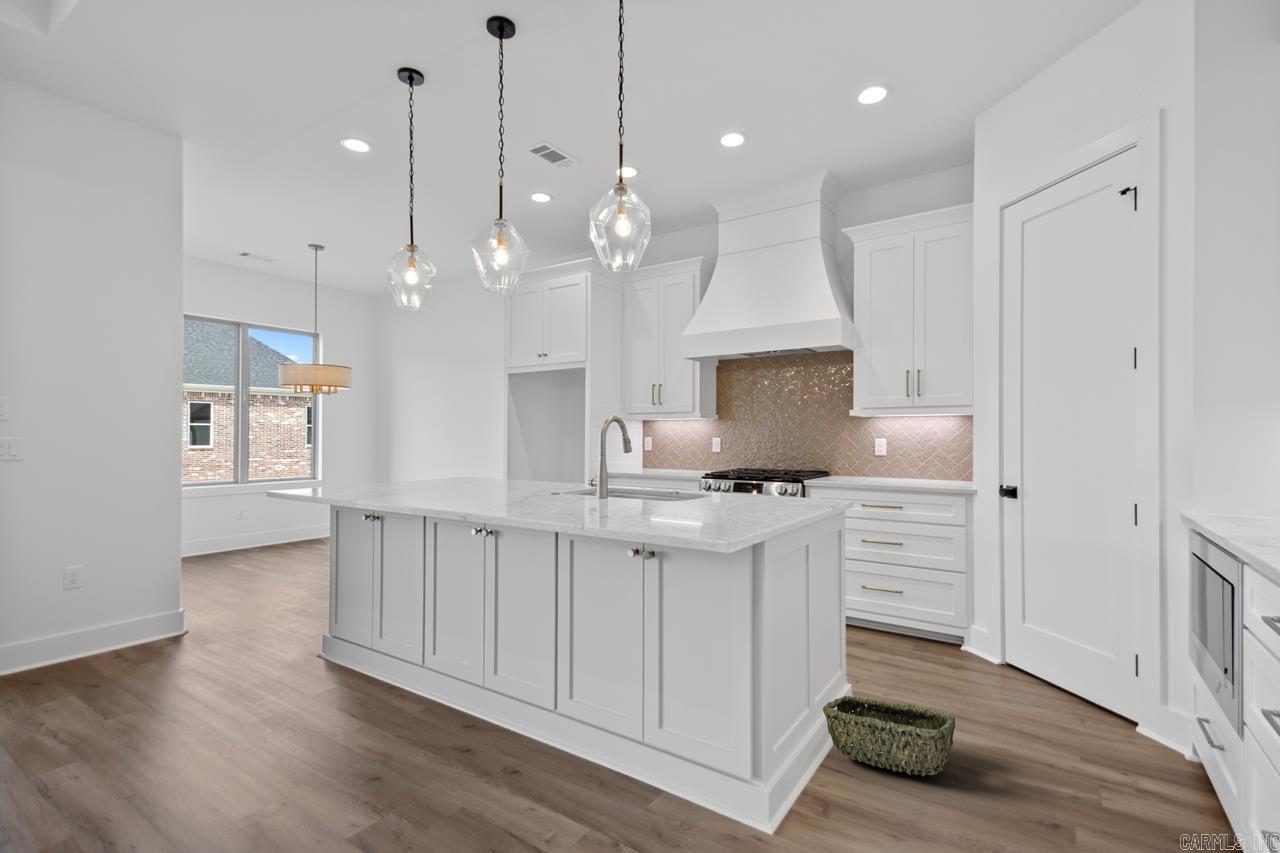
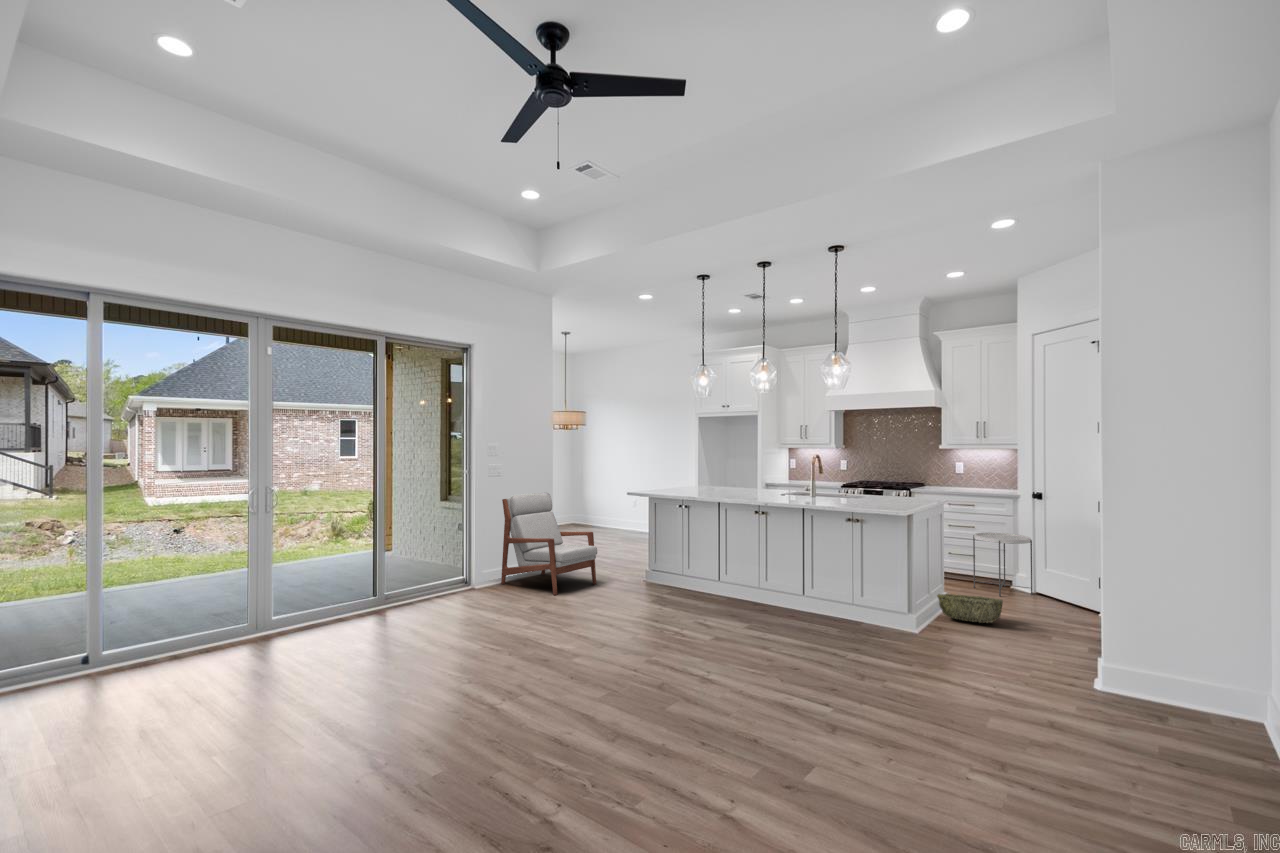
armchair: none [17,495,215,710] -> present [501,492,597,595]
side table: none [900,555,1000,675] -> present [973,533,1033,596]

